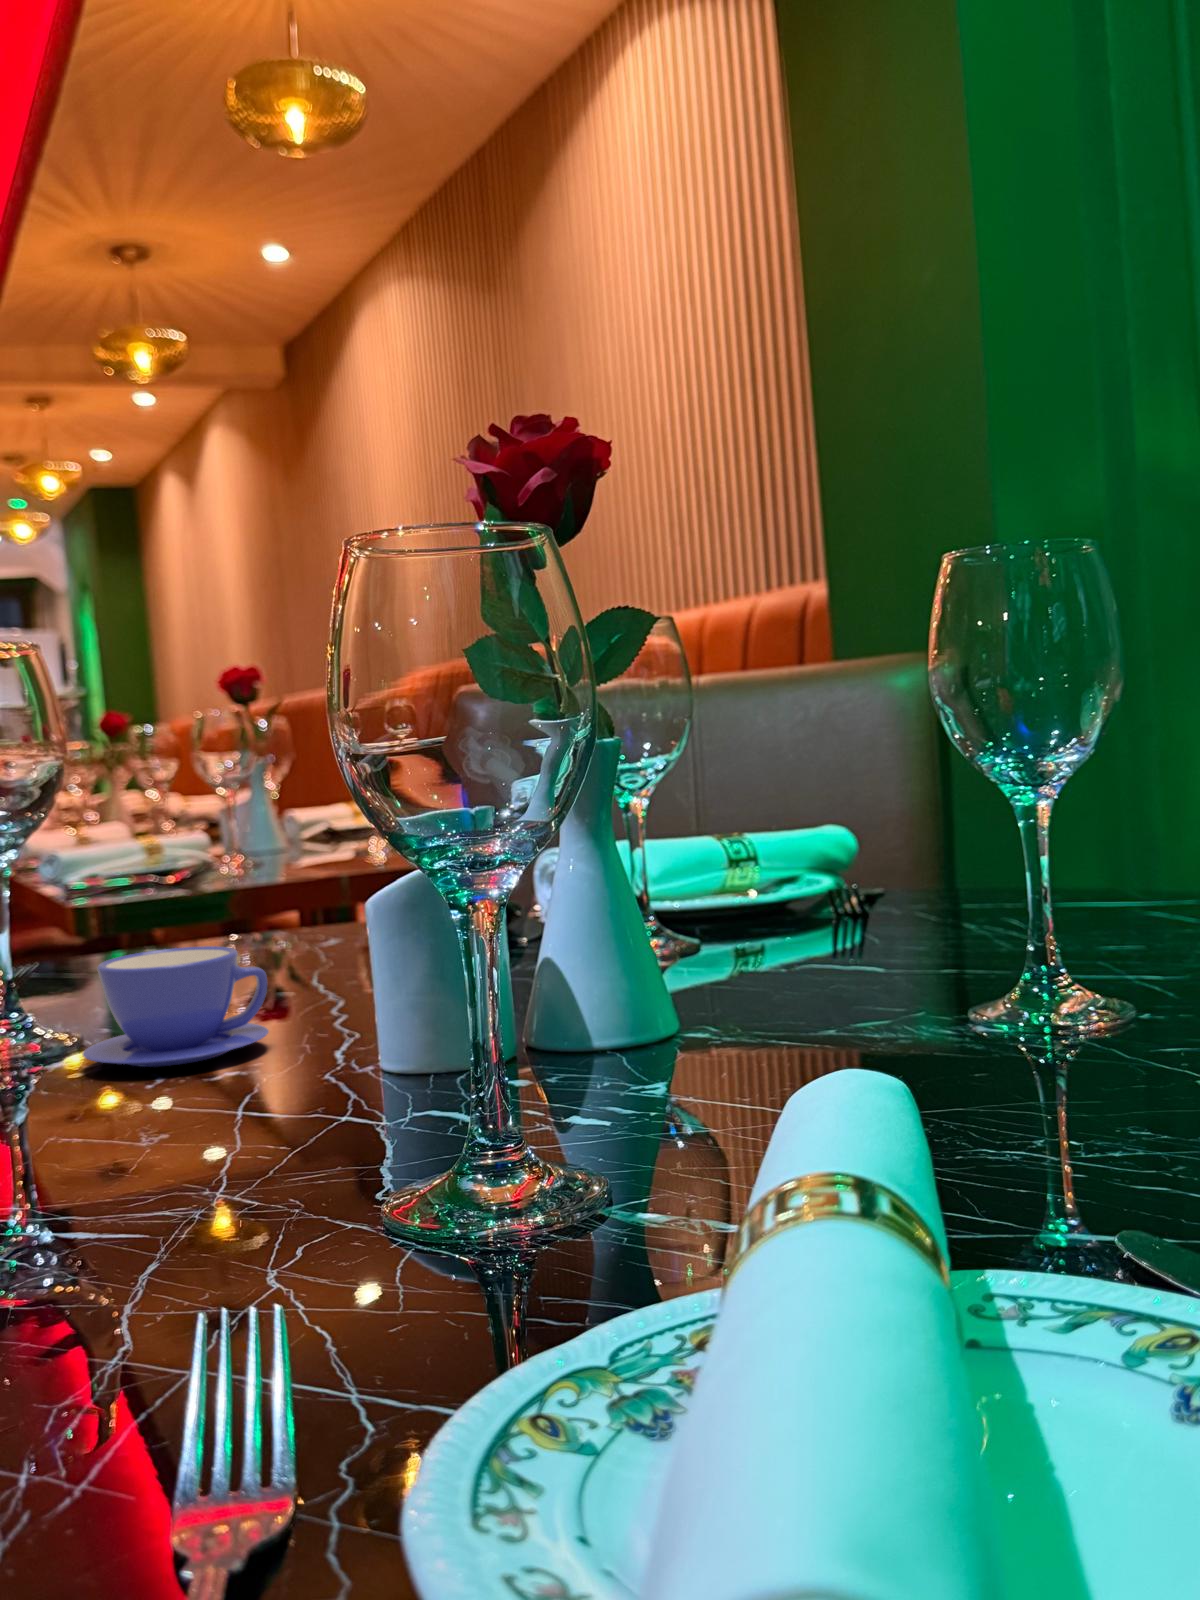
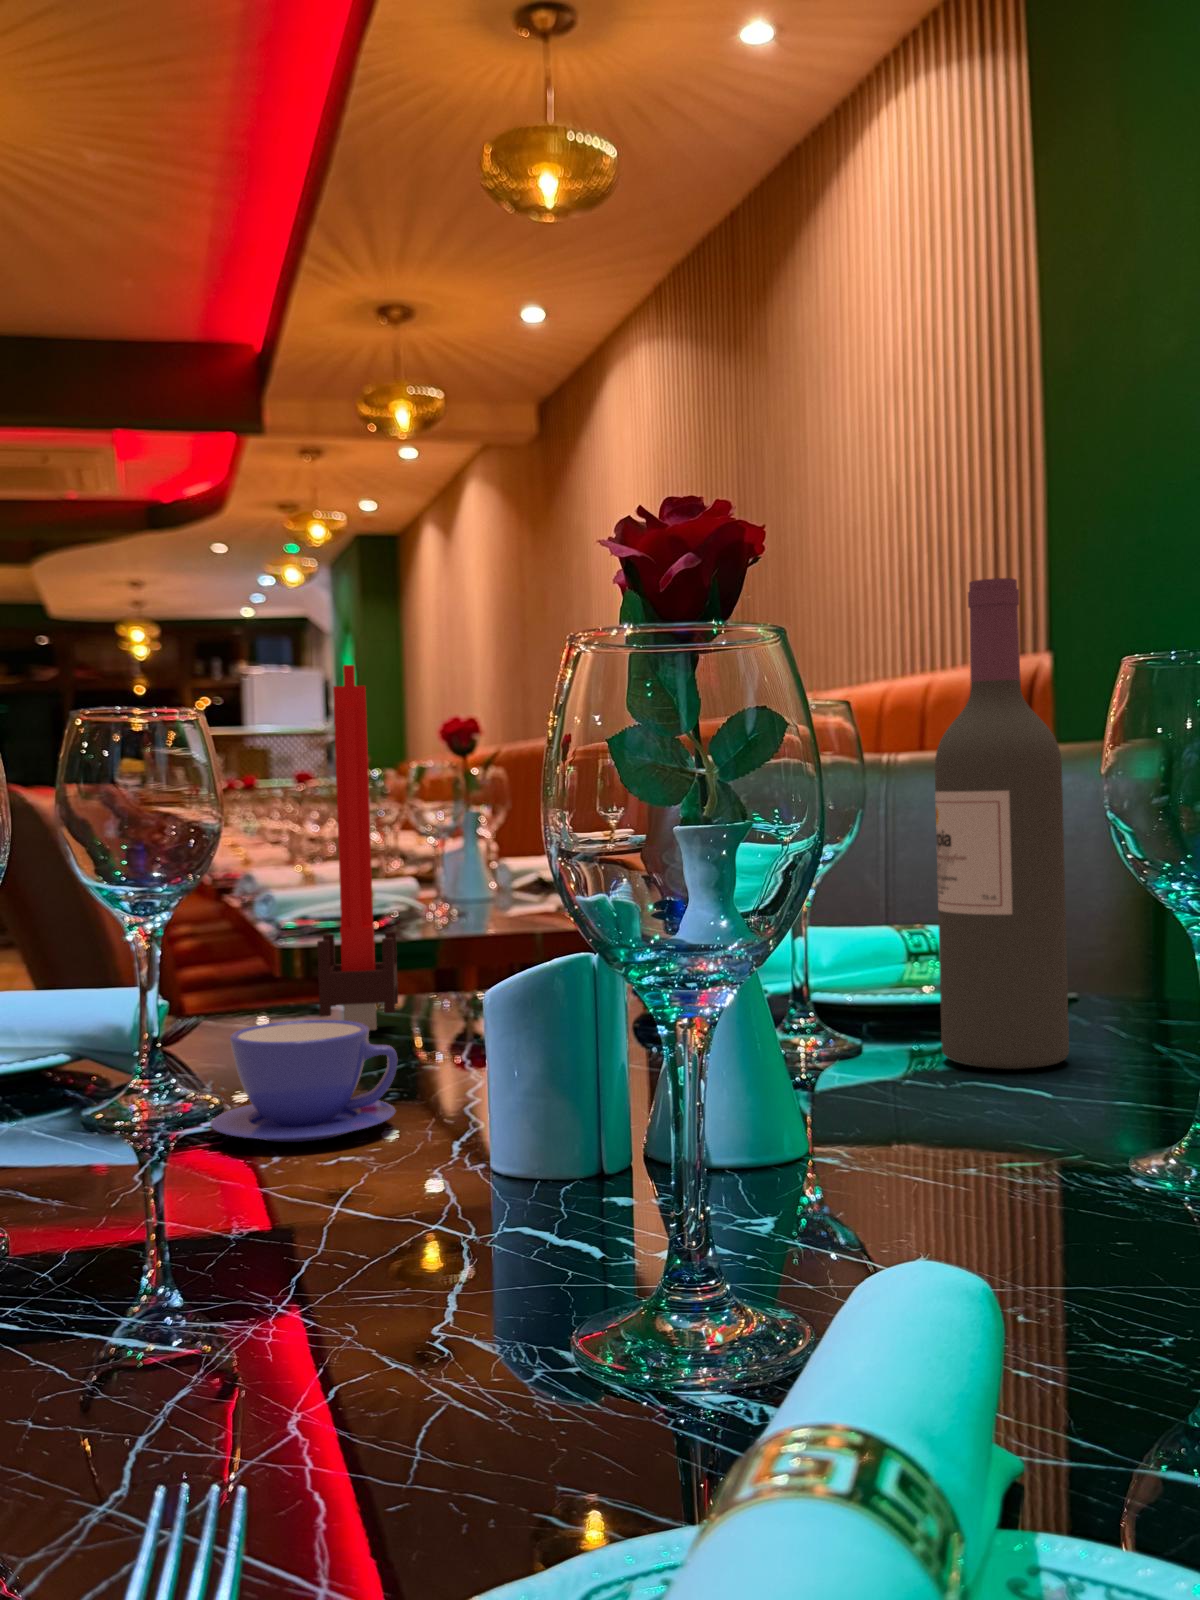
wine bottle: none [758,494,892,954] -> present [935,578,1069,1069]
candle: none [150,602,234,972] -> present [317,665,398,1030]

